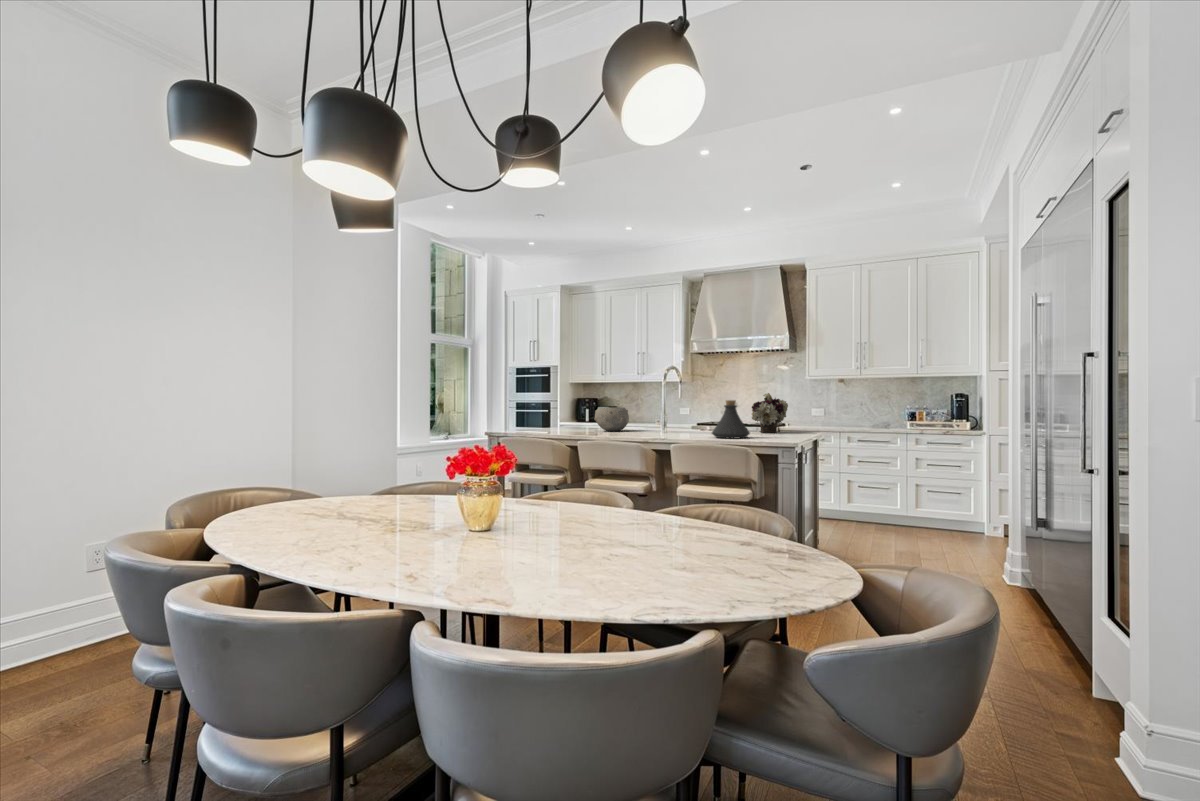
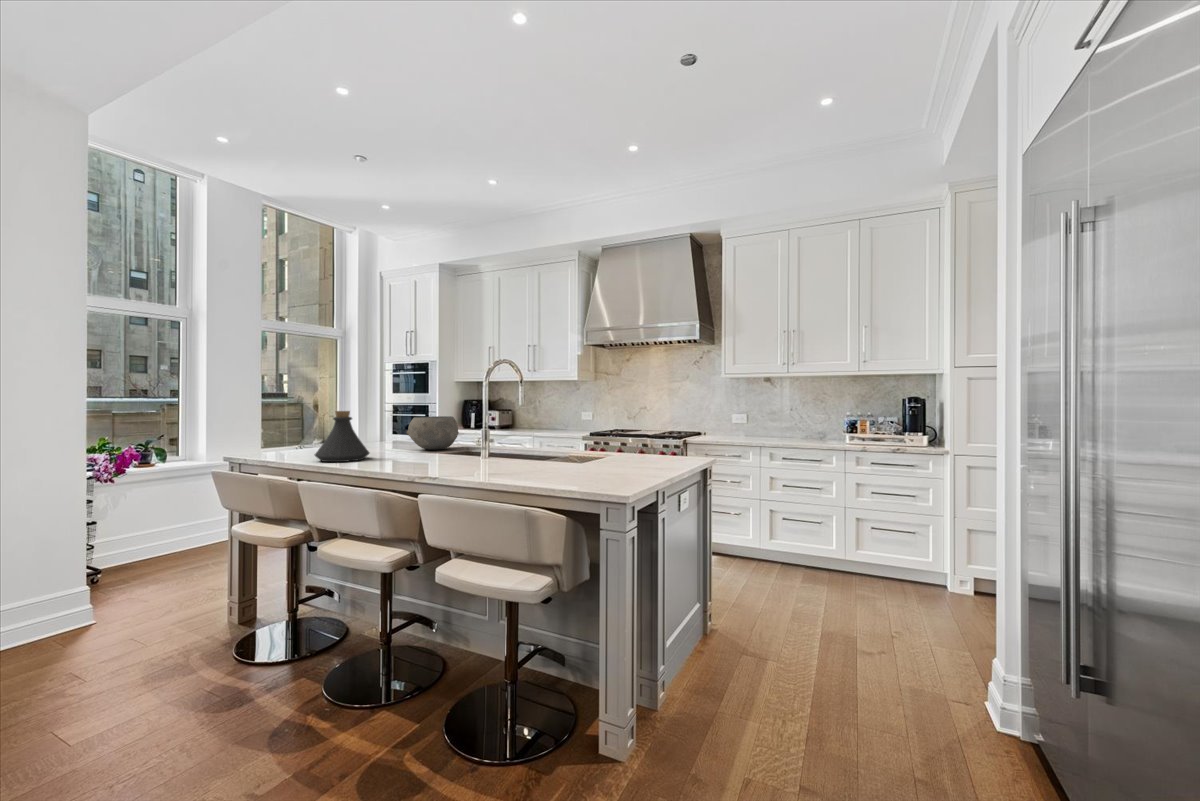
flower arrangement: present [752,393,788,433] -> none [608,397,661,457]
bottle: present [712,400,750,438] -> present [314,411,369,462]

